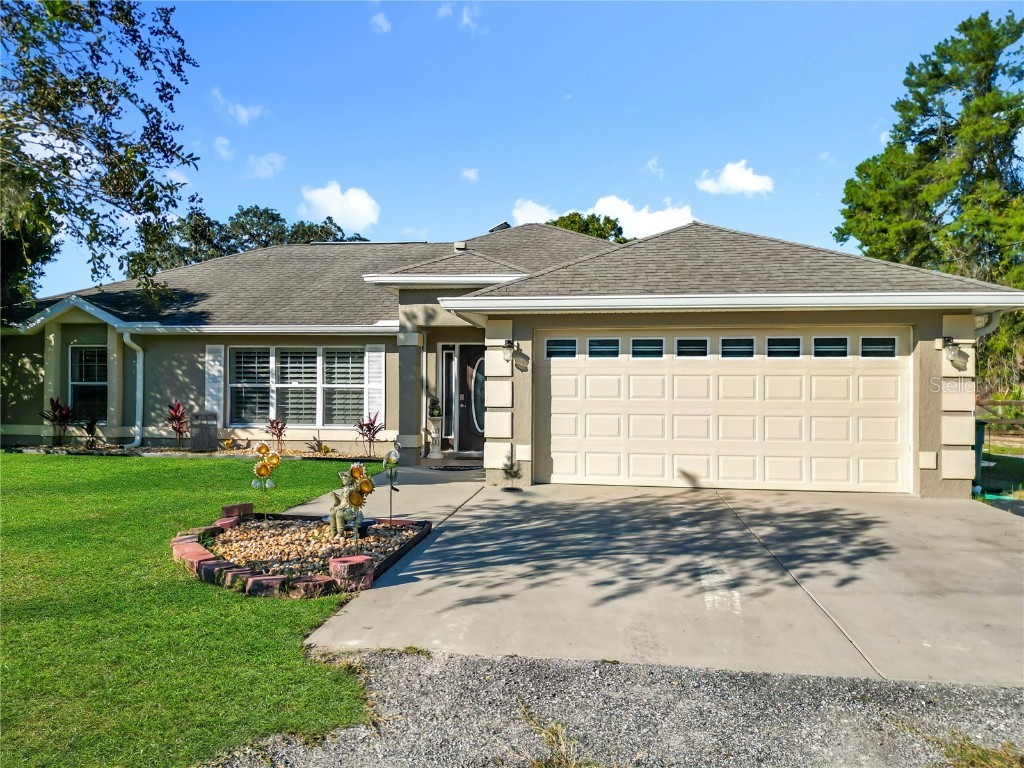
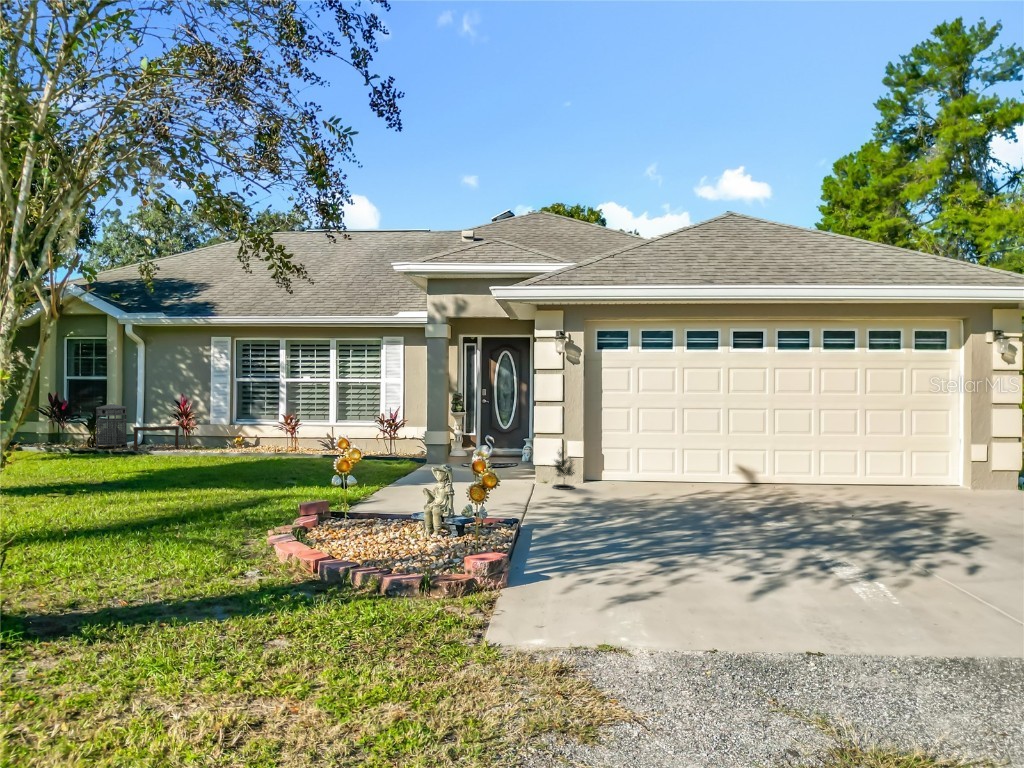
trash can: present [190,410,218,453] -> present [96,404,127,449]
bench: none [131,428,176,452] -> present [133,426,180,450]

